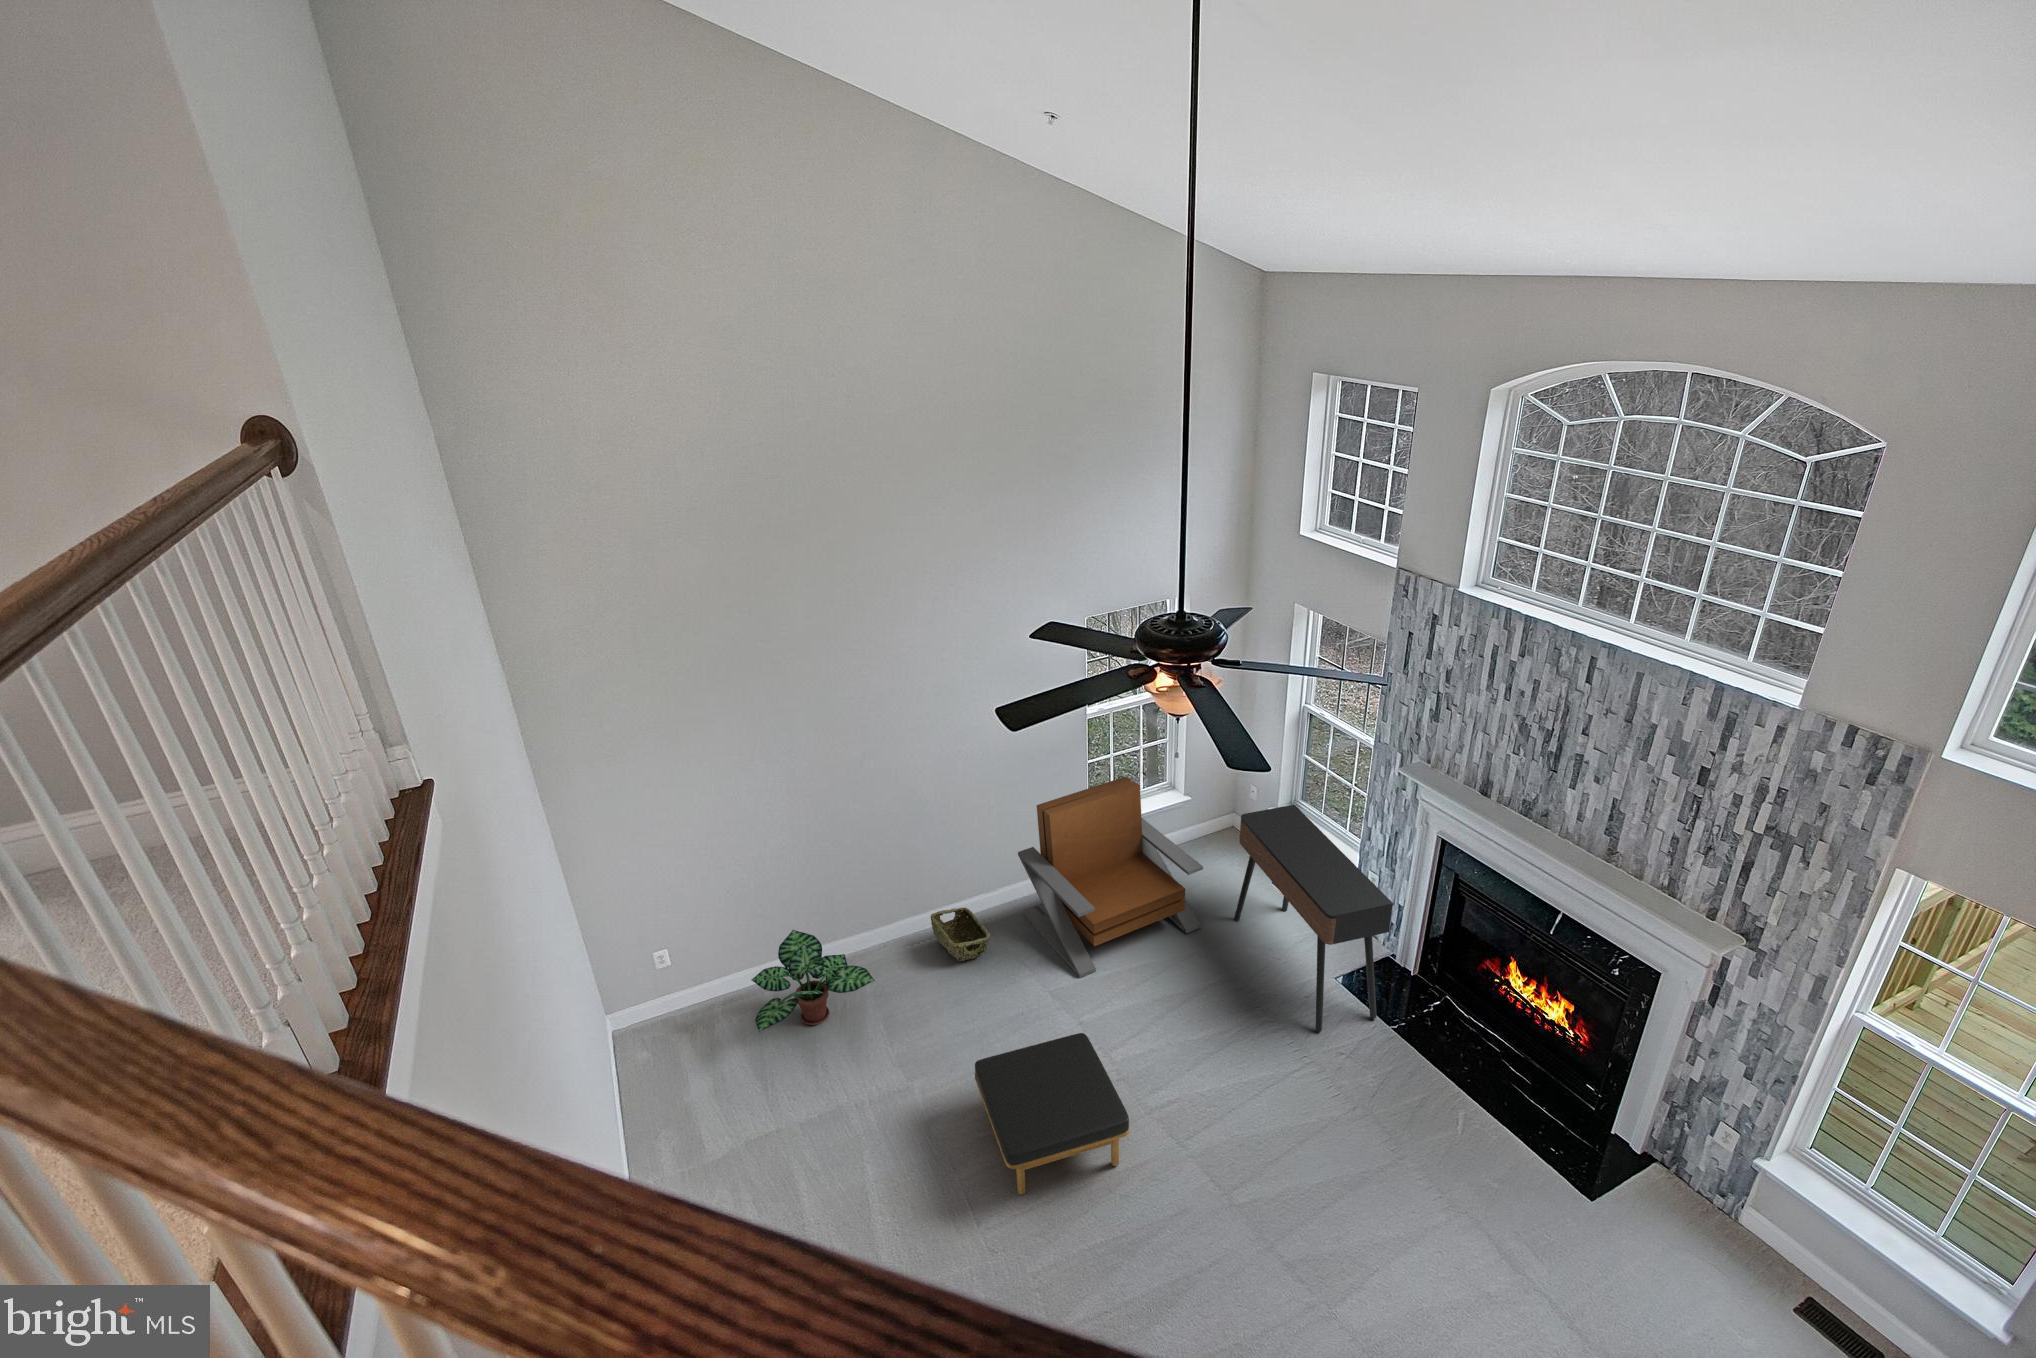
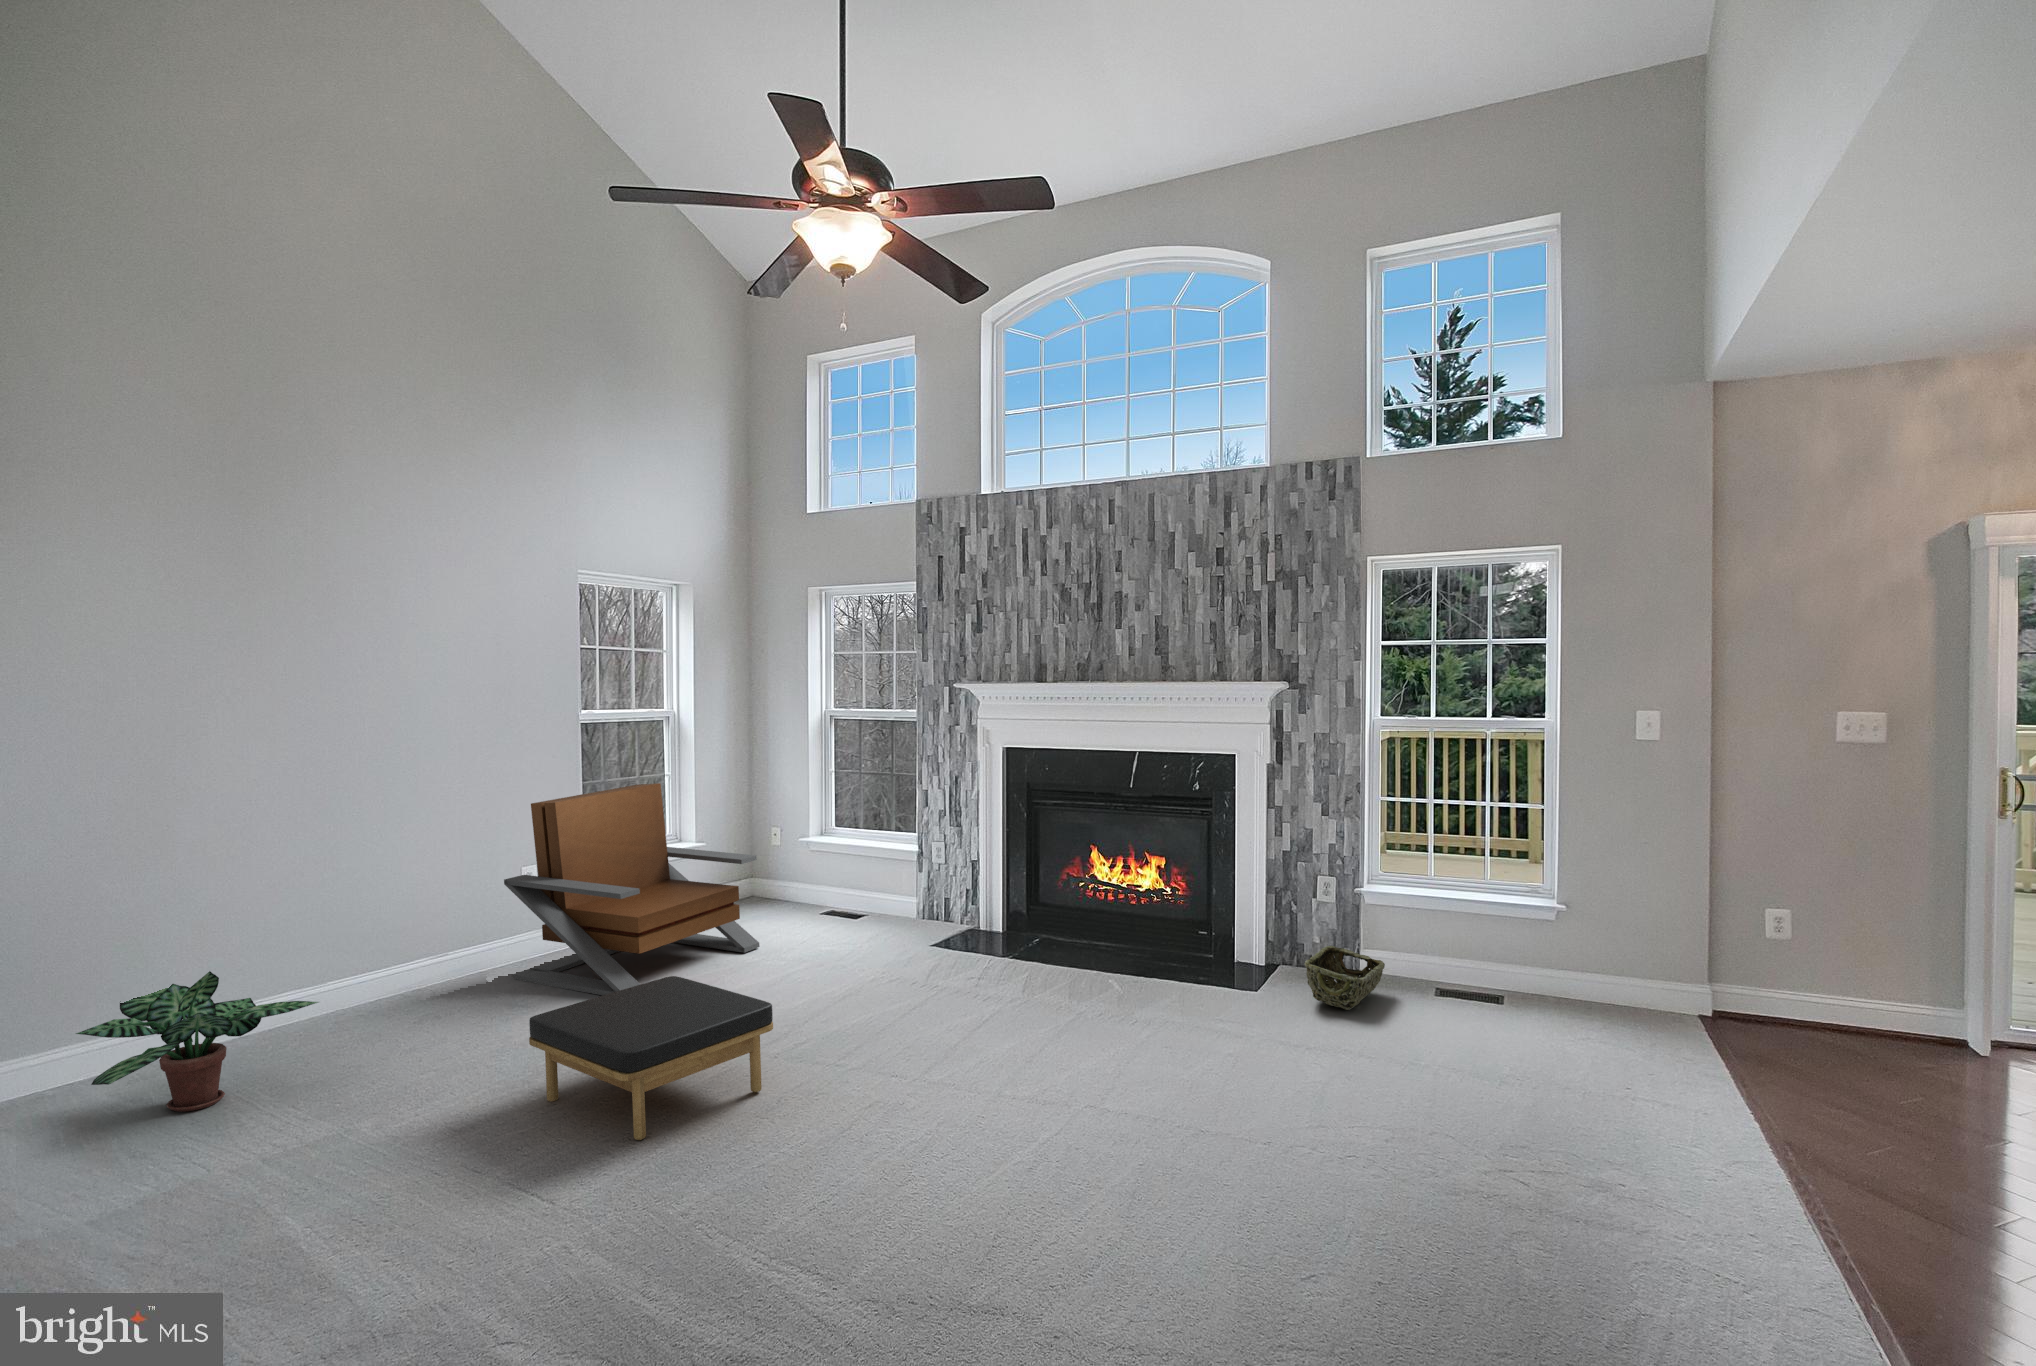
console table: present [1234,805,1393,1032] -> none [792,780,987,974]
woven basket: present [931,908,990,961] -> present [1304,946,1385,1010]

